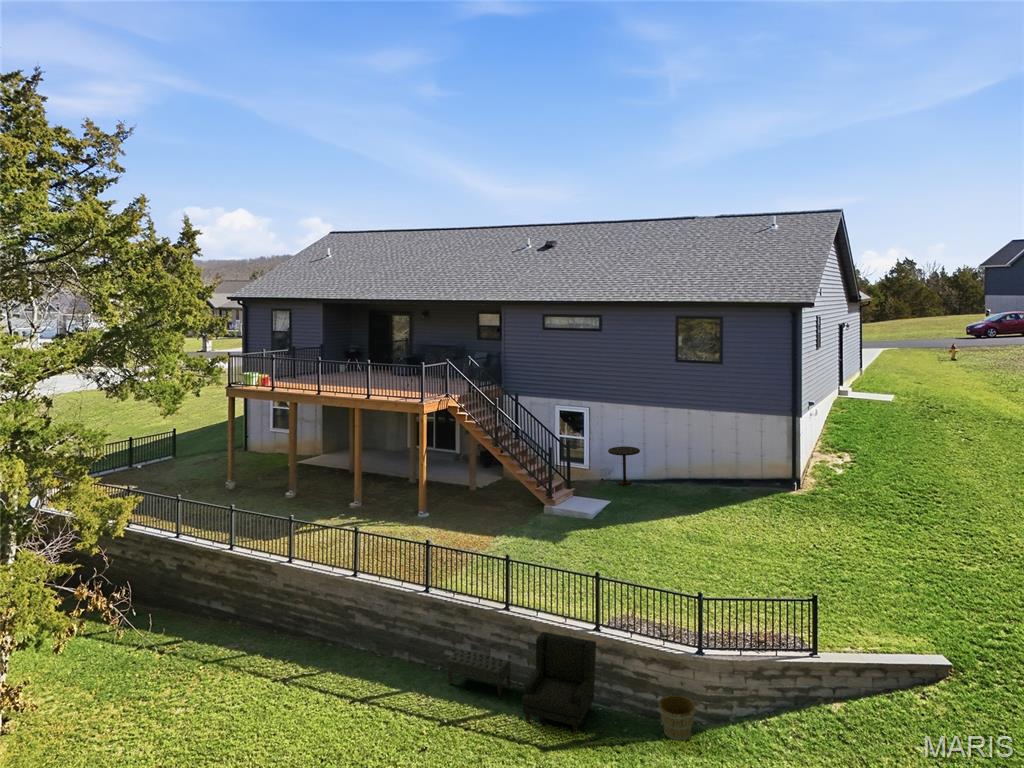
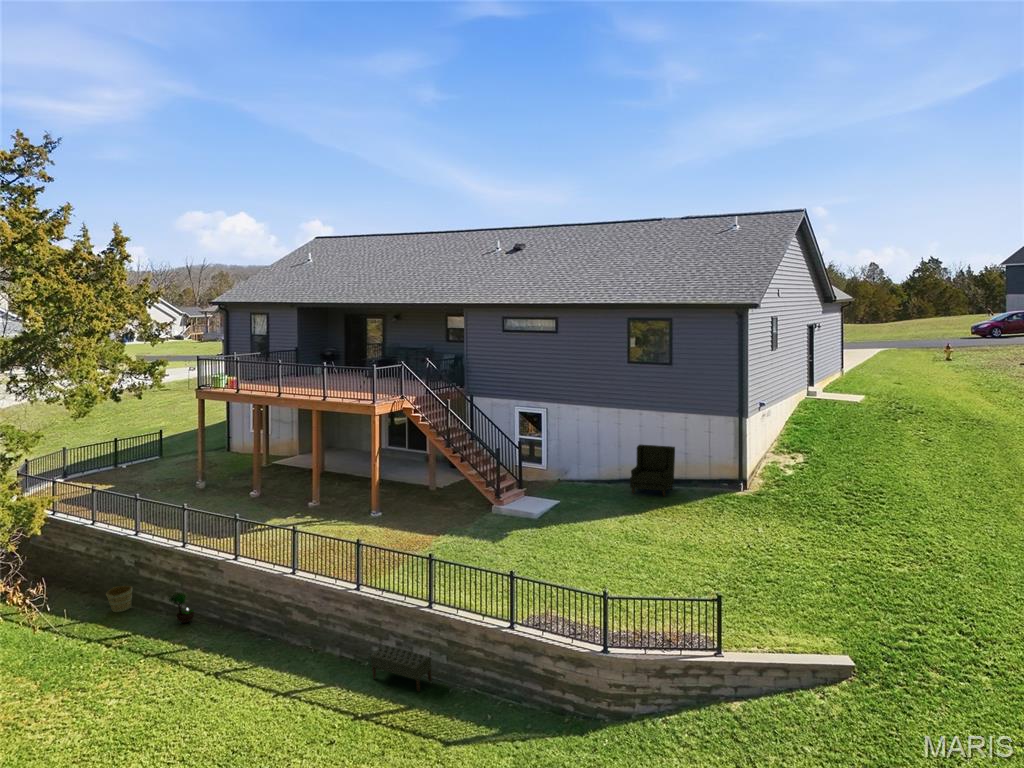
pedestal table: present [608,446,640,485] -> none [563,447,595,485]
potted tree: none [215,593,244,629] -> present [168,592,194,623]
chair: present [522,632,596,734] -> present [630,445,675,497]
wooden bucket: present [659,695,696,741] -> present [106,586,133,612]

